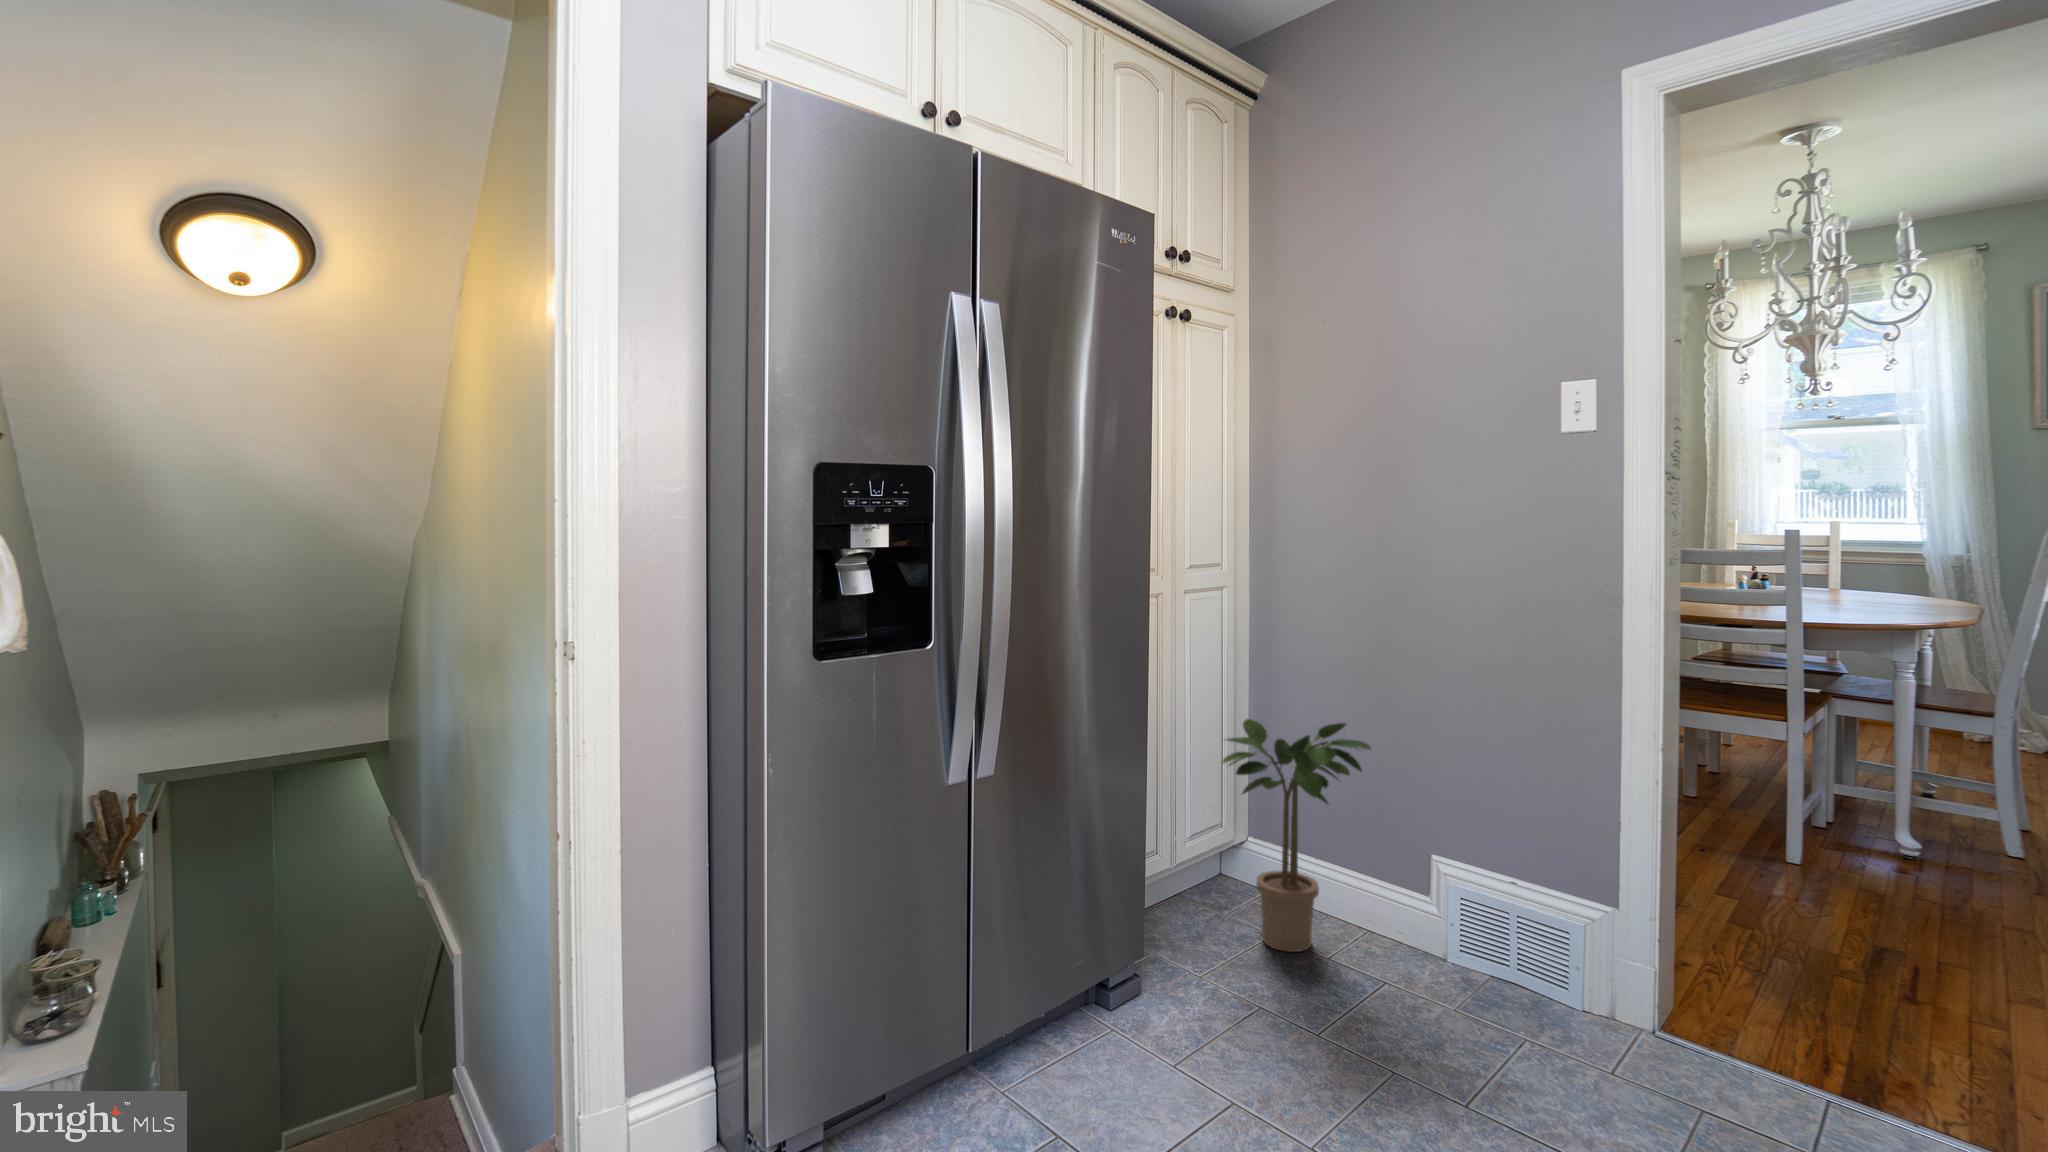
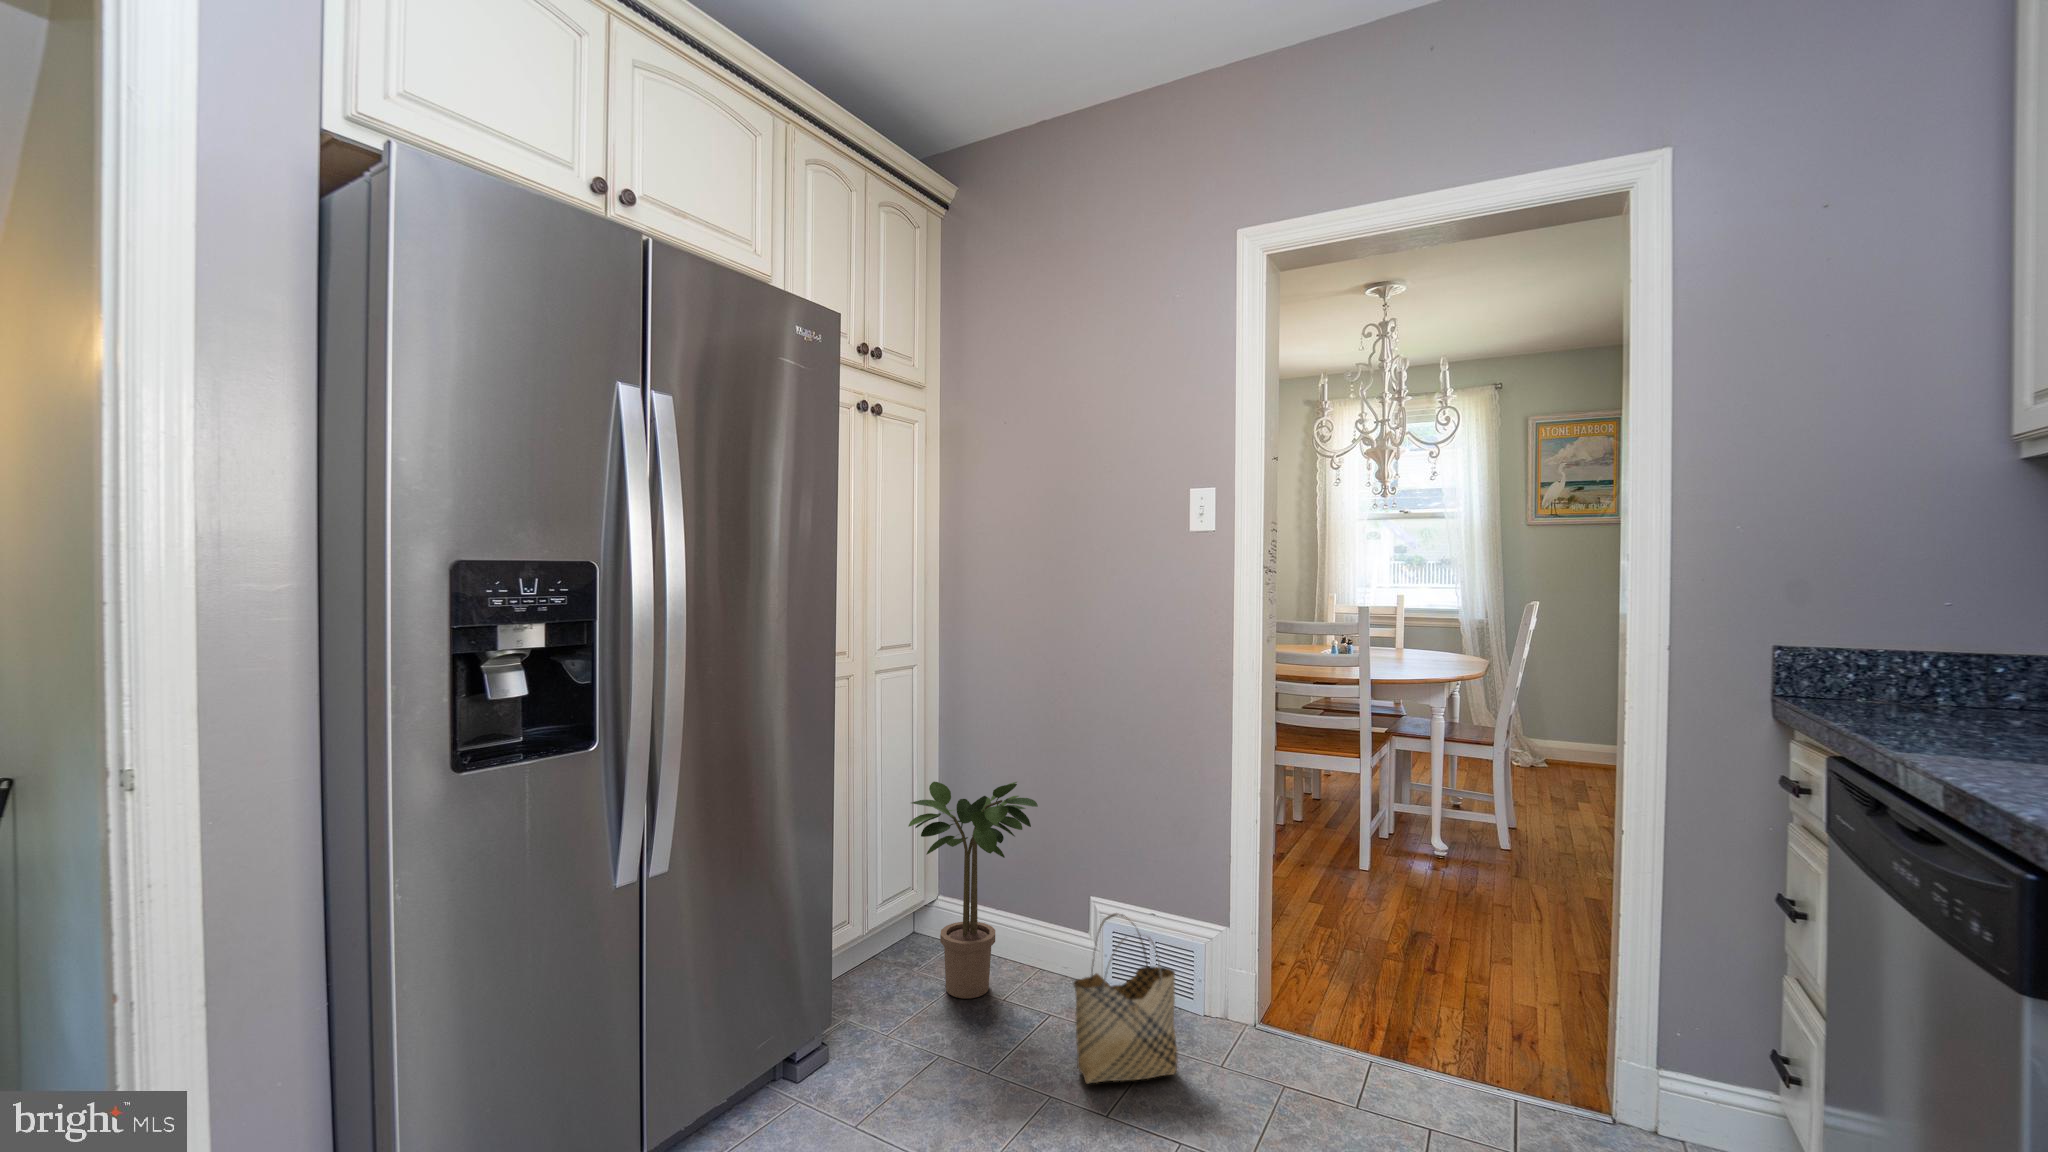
woven basket: none [1423,873,1555,1064] -> present [1073,913,1177,1084]

